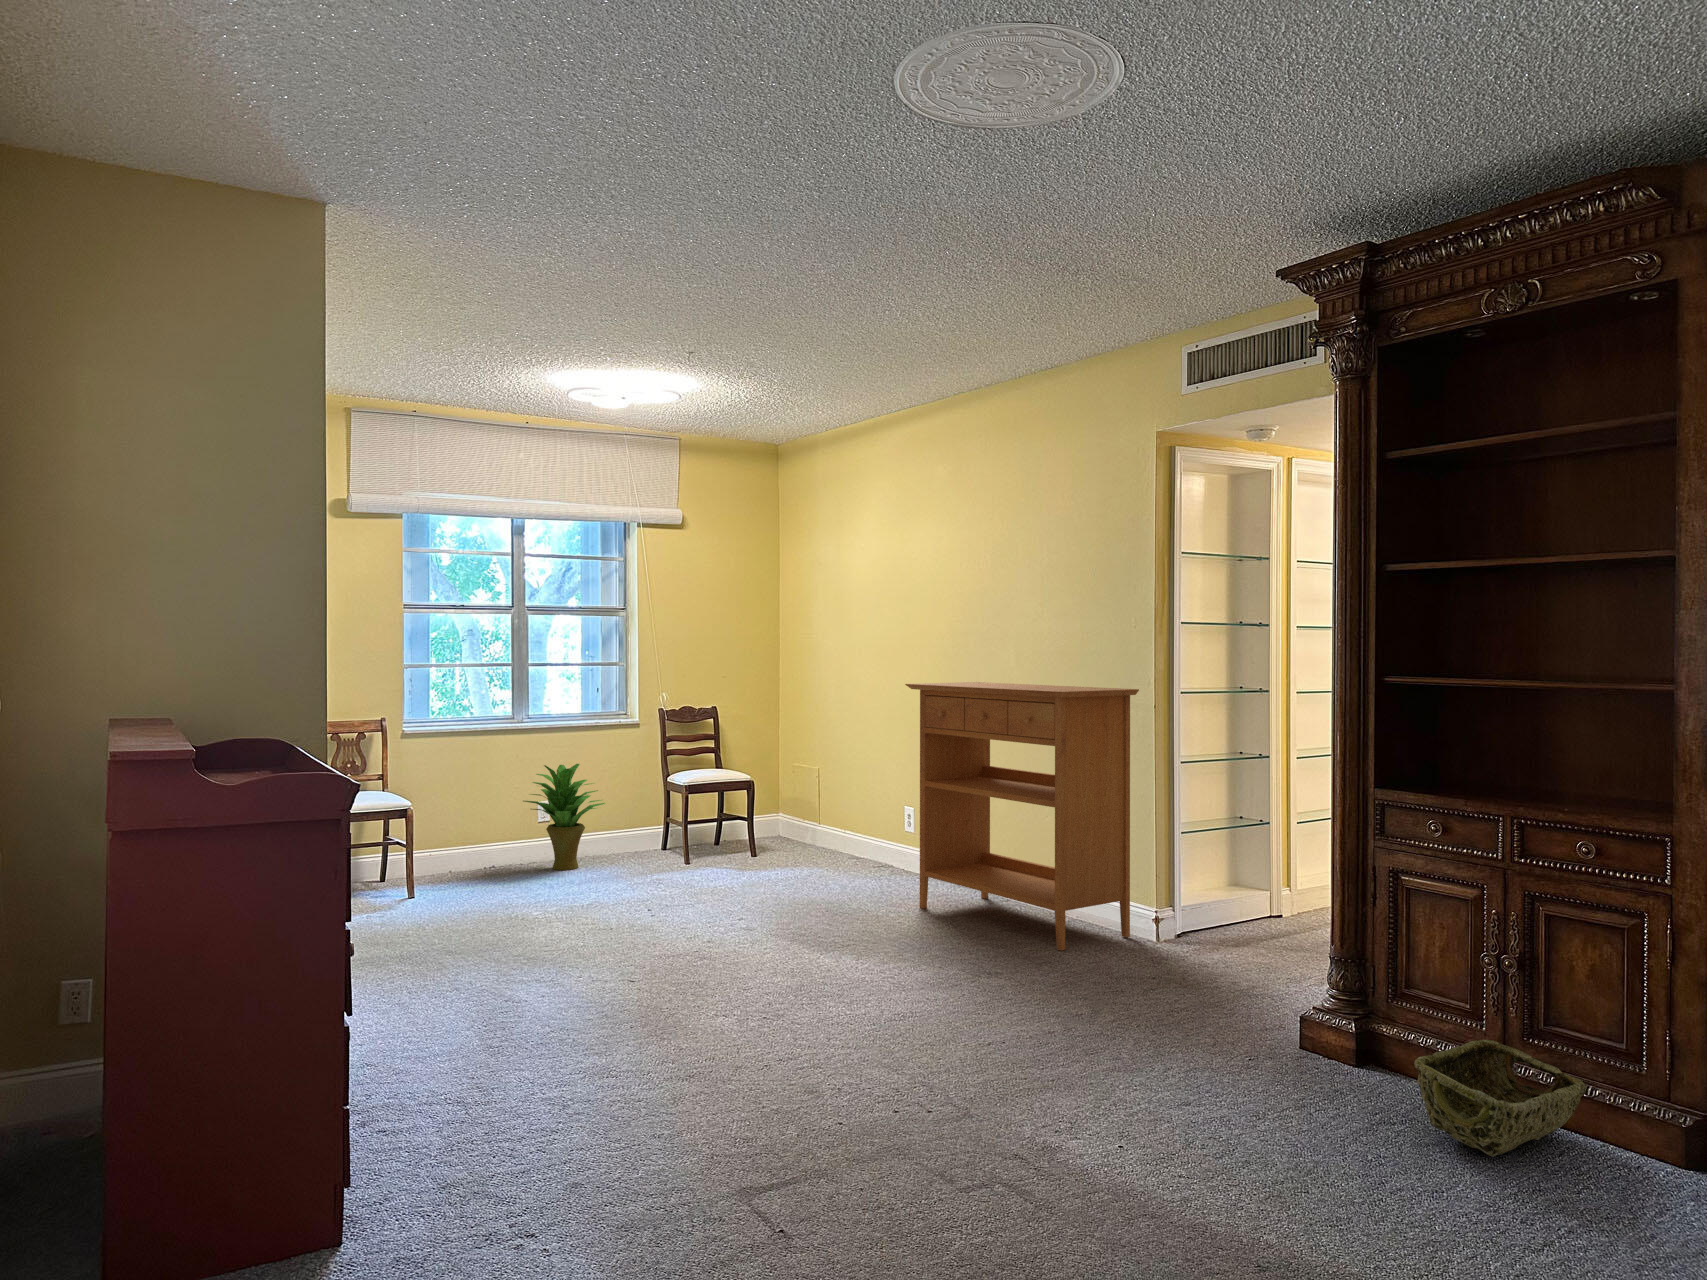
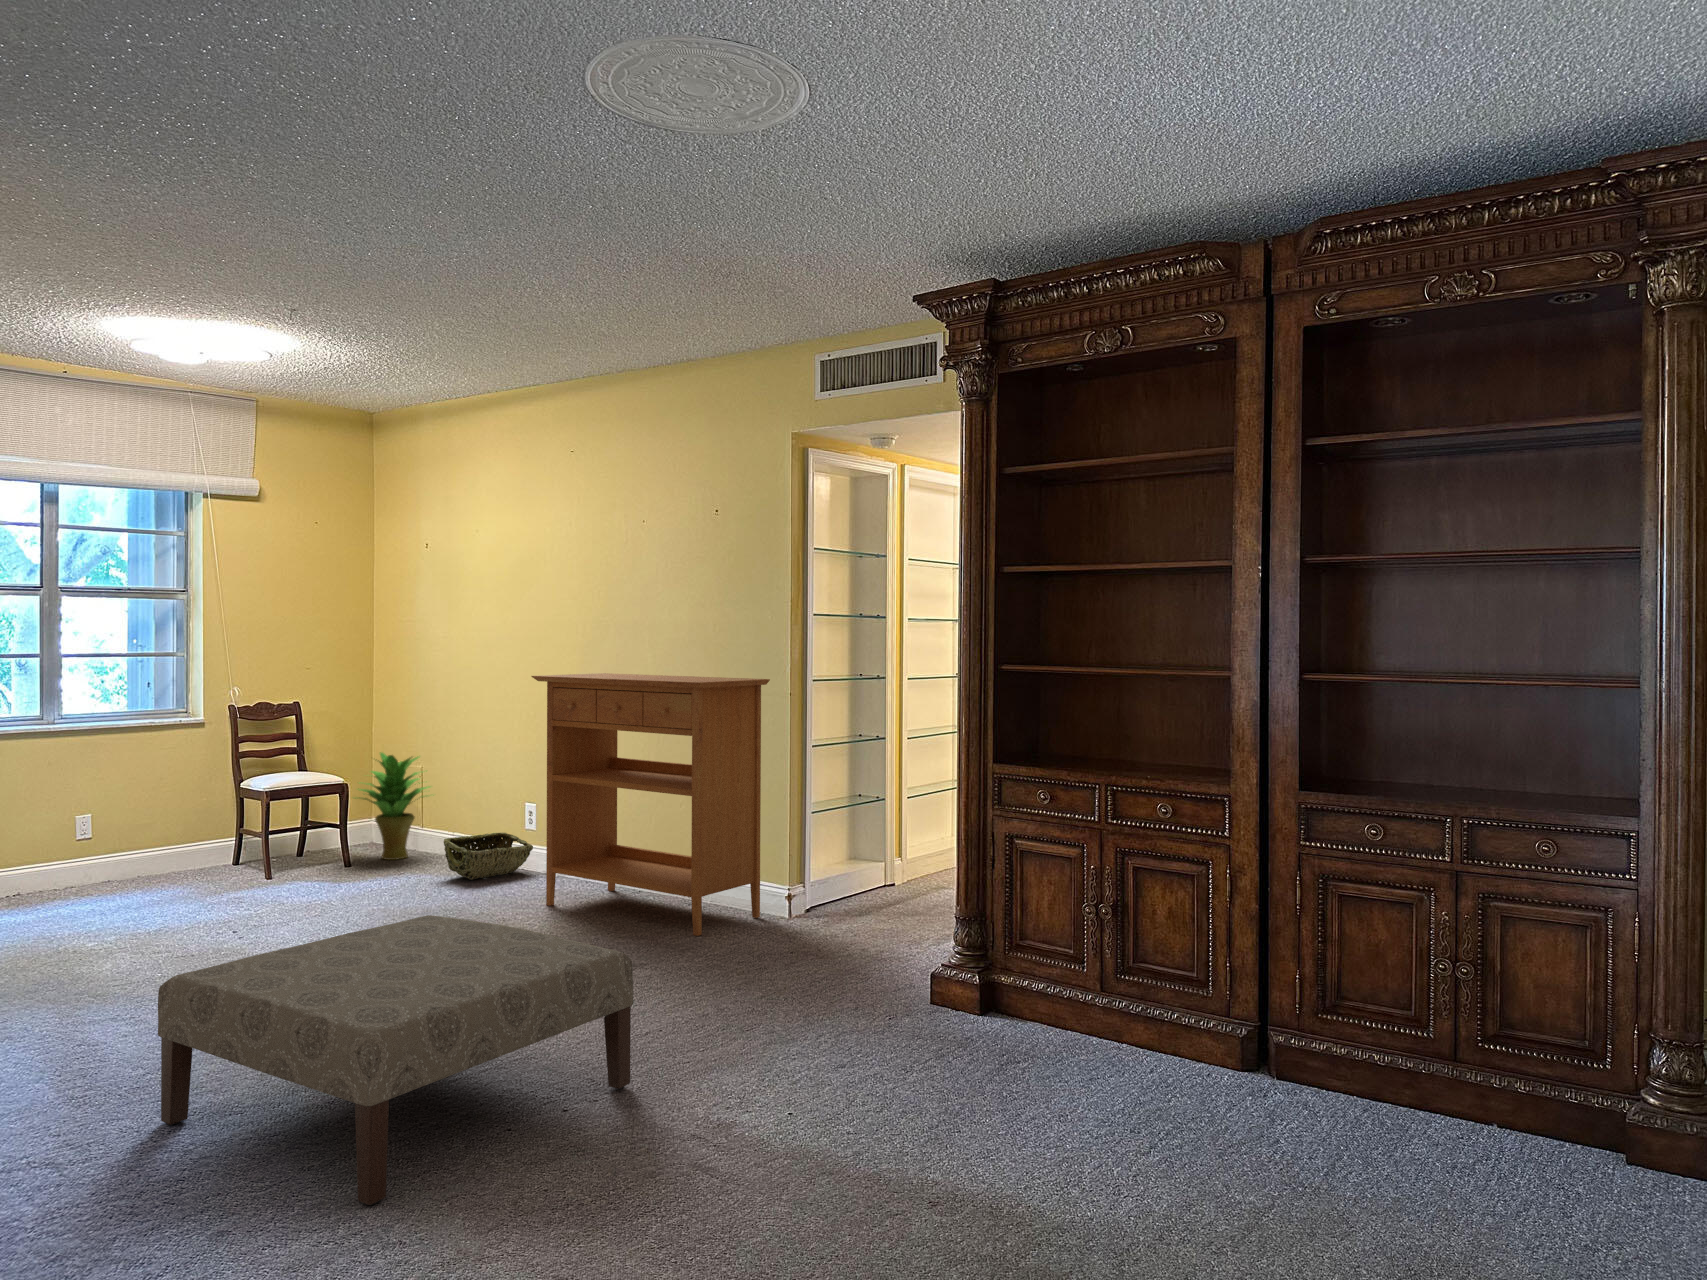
potted plant: present [524,764,605,870] -> present [355,752,430,860]
ottoman: none [550,909,965,1176] -> present [158,915,633,1205]
woven basket: present [1414,1040,1586,1157] -> present [444,833,533,880]

